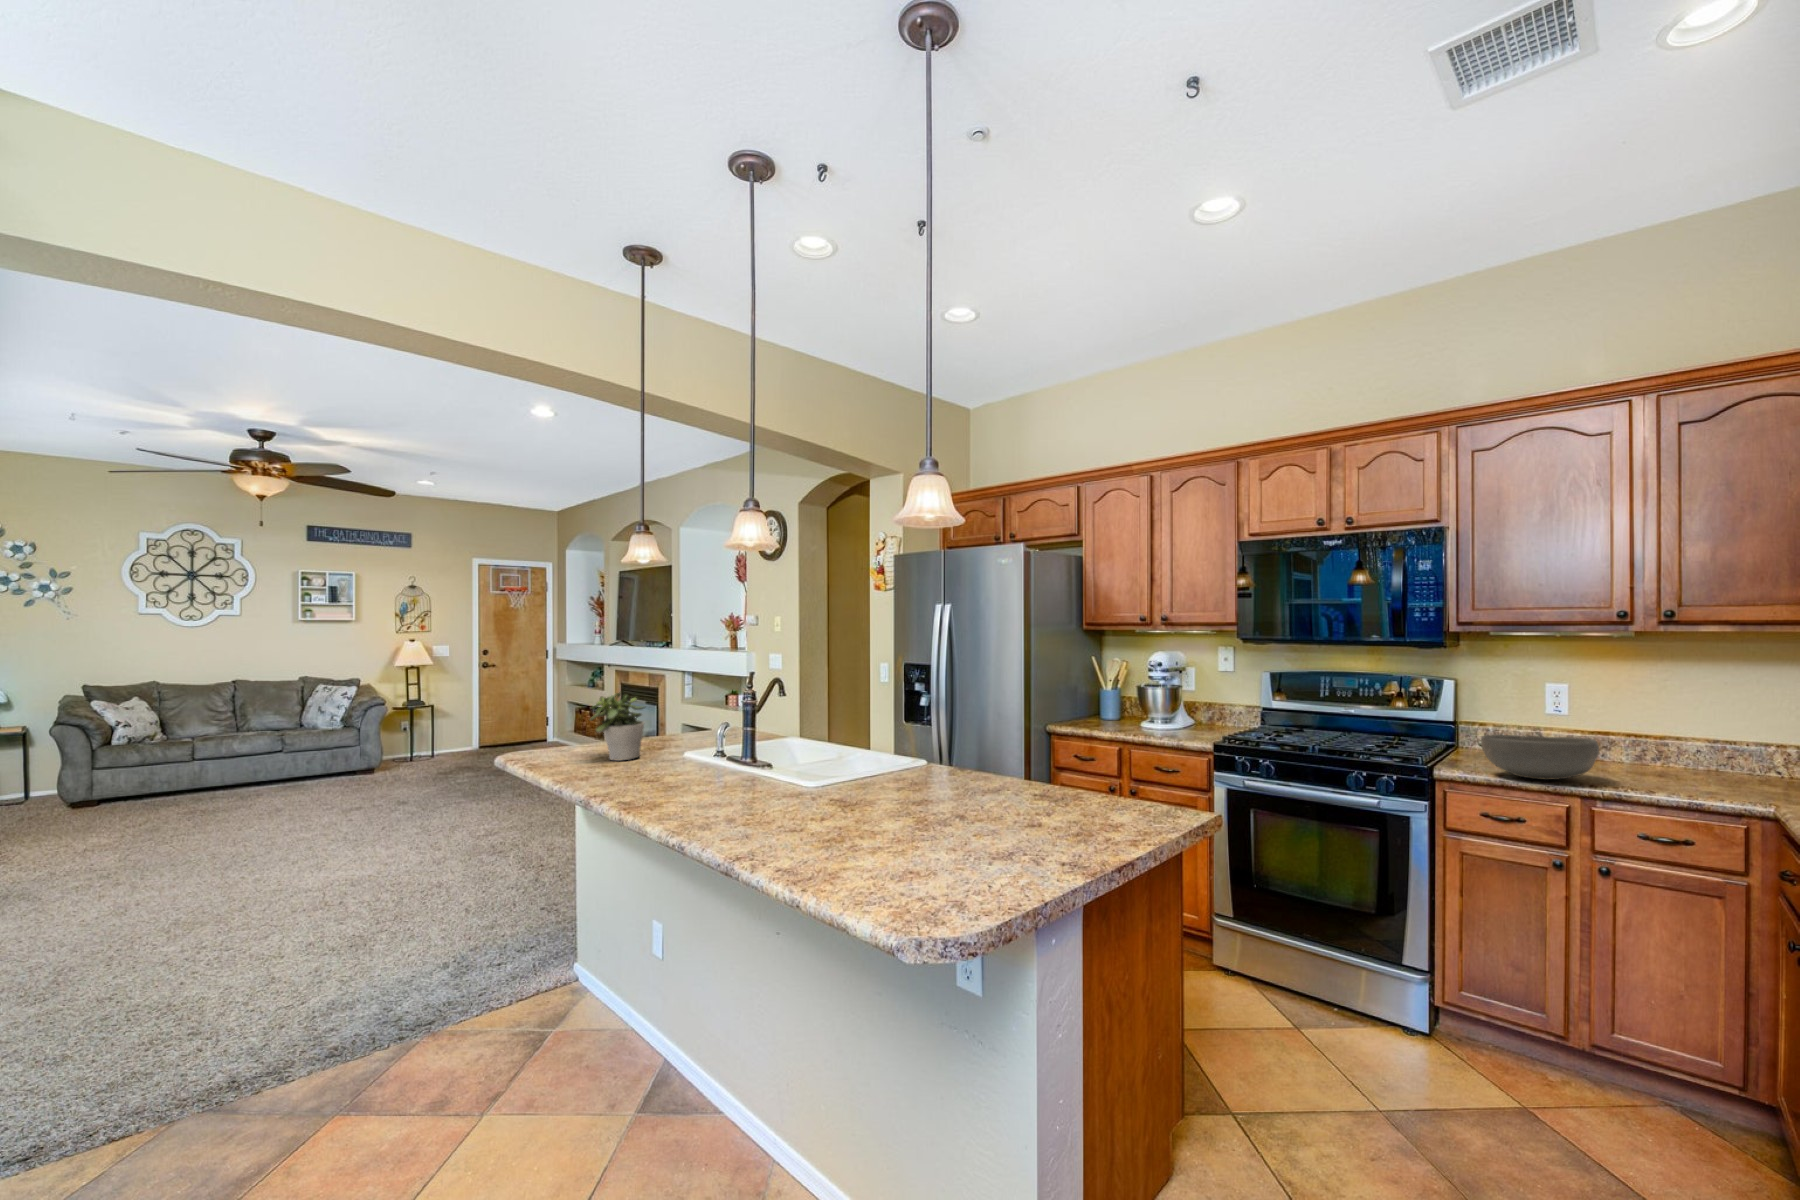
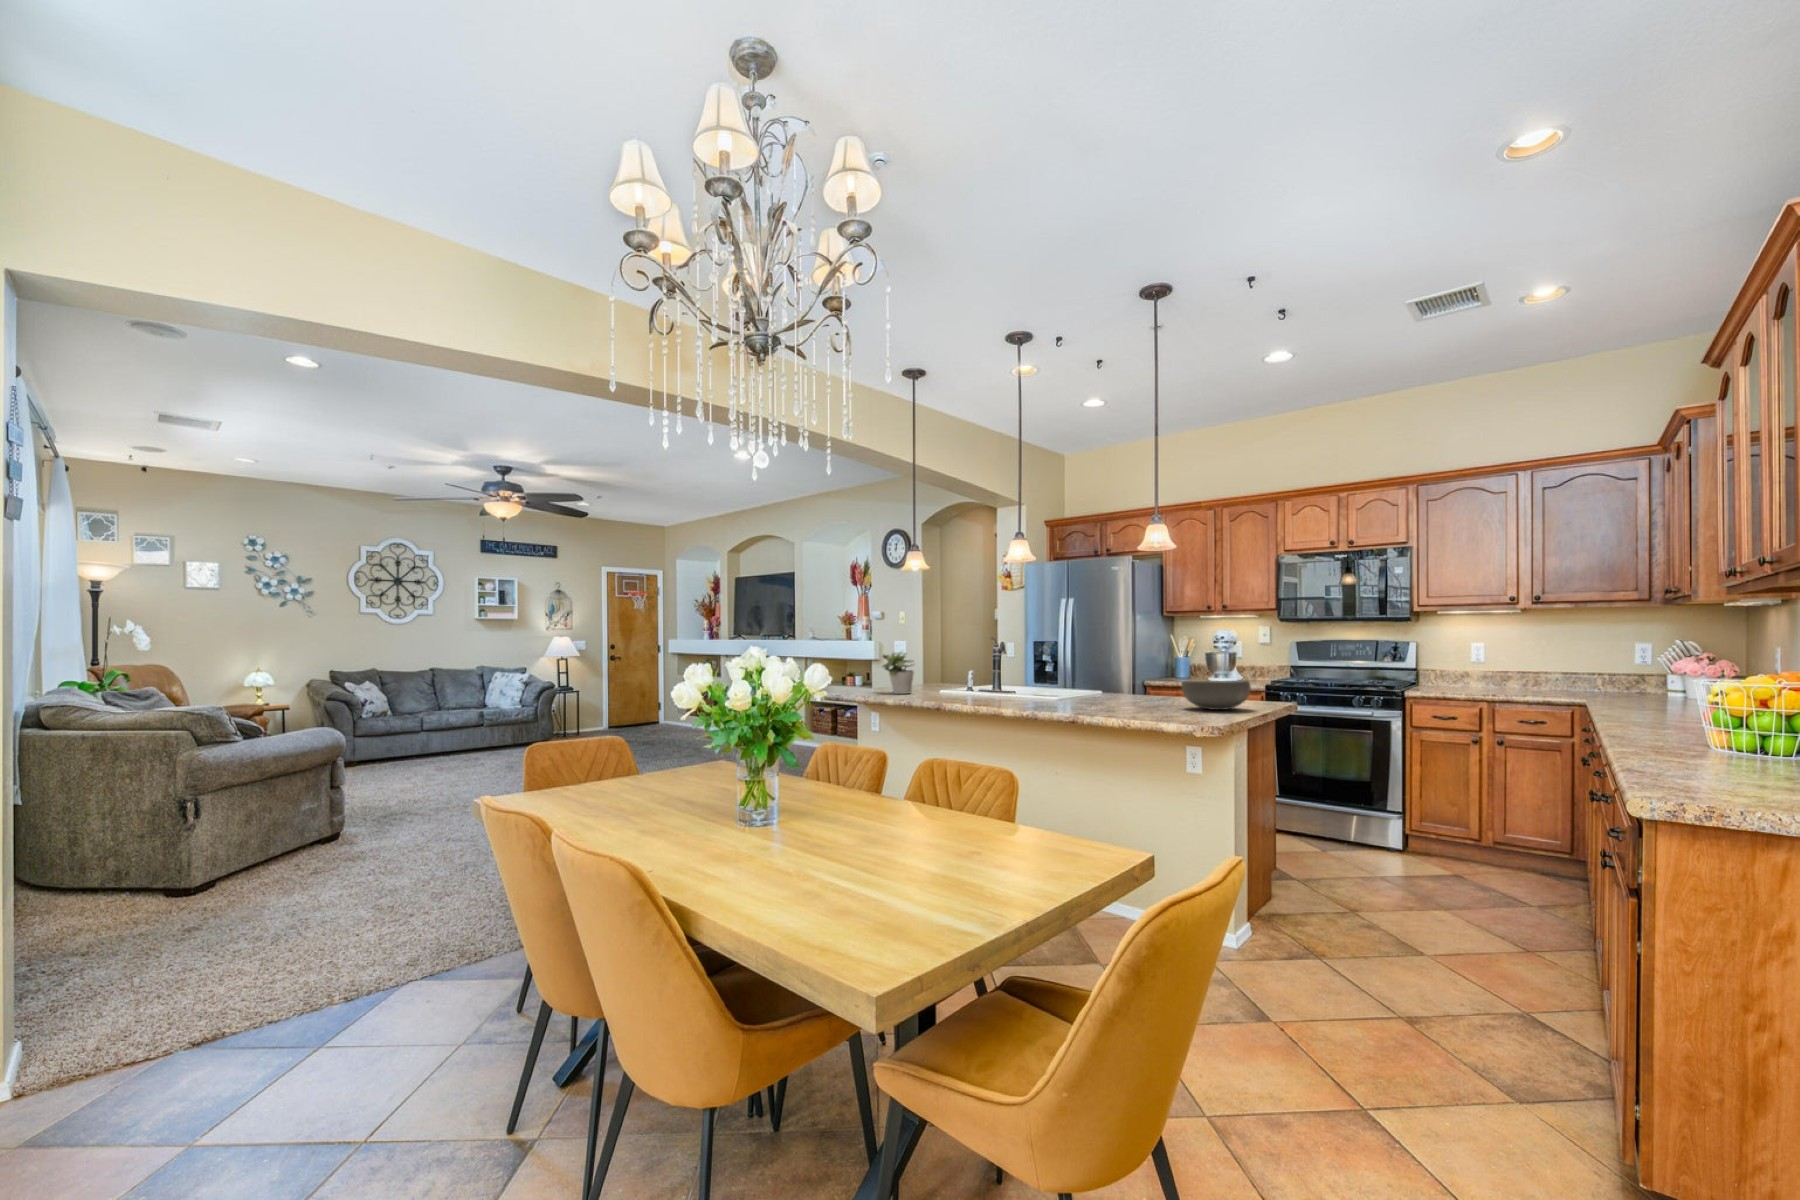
bowl: present [1481,735,1599,780] -> present [1181,680,1251,710]

